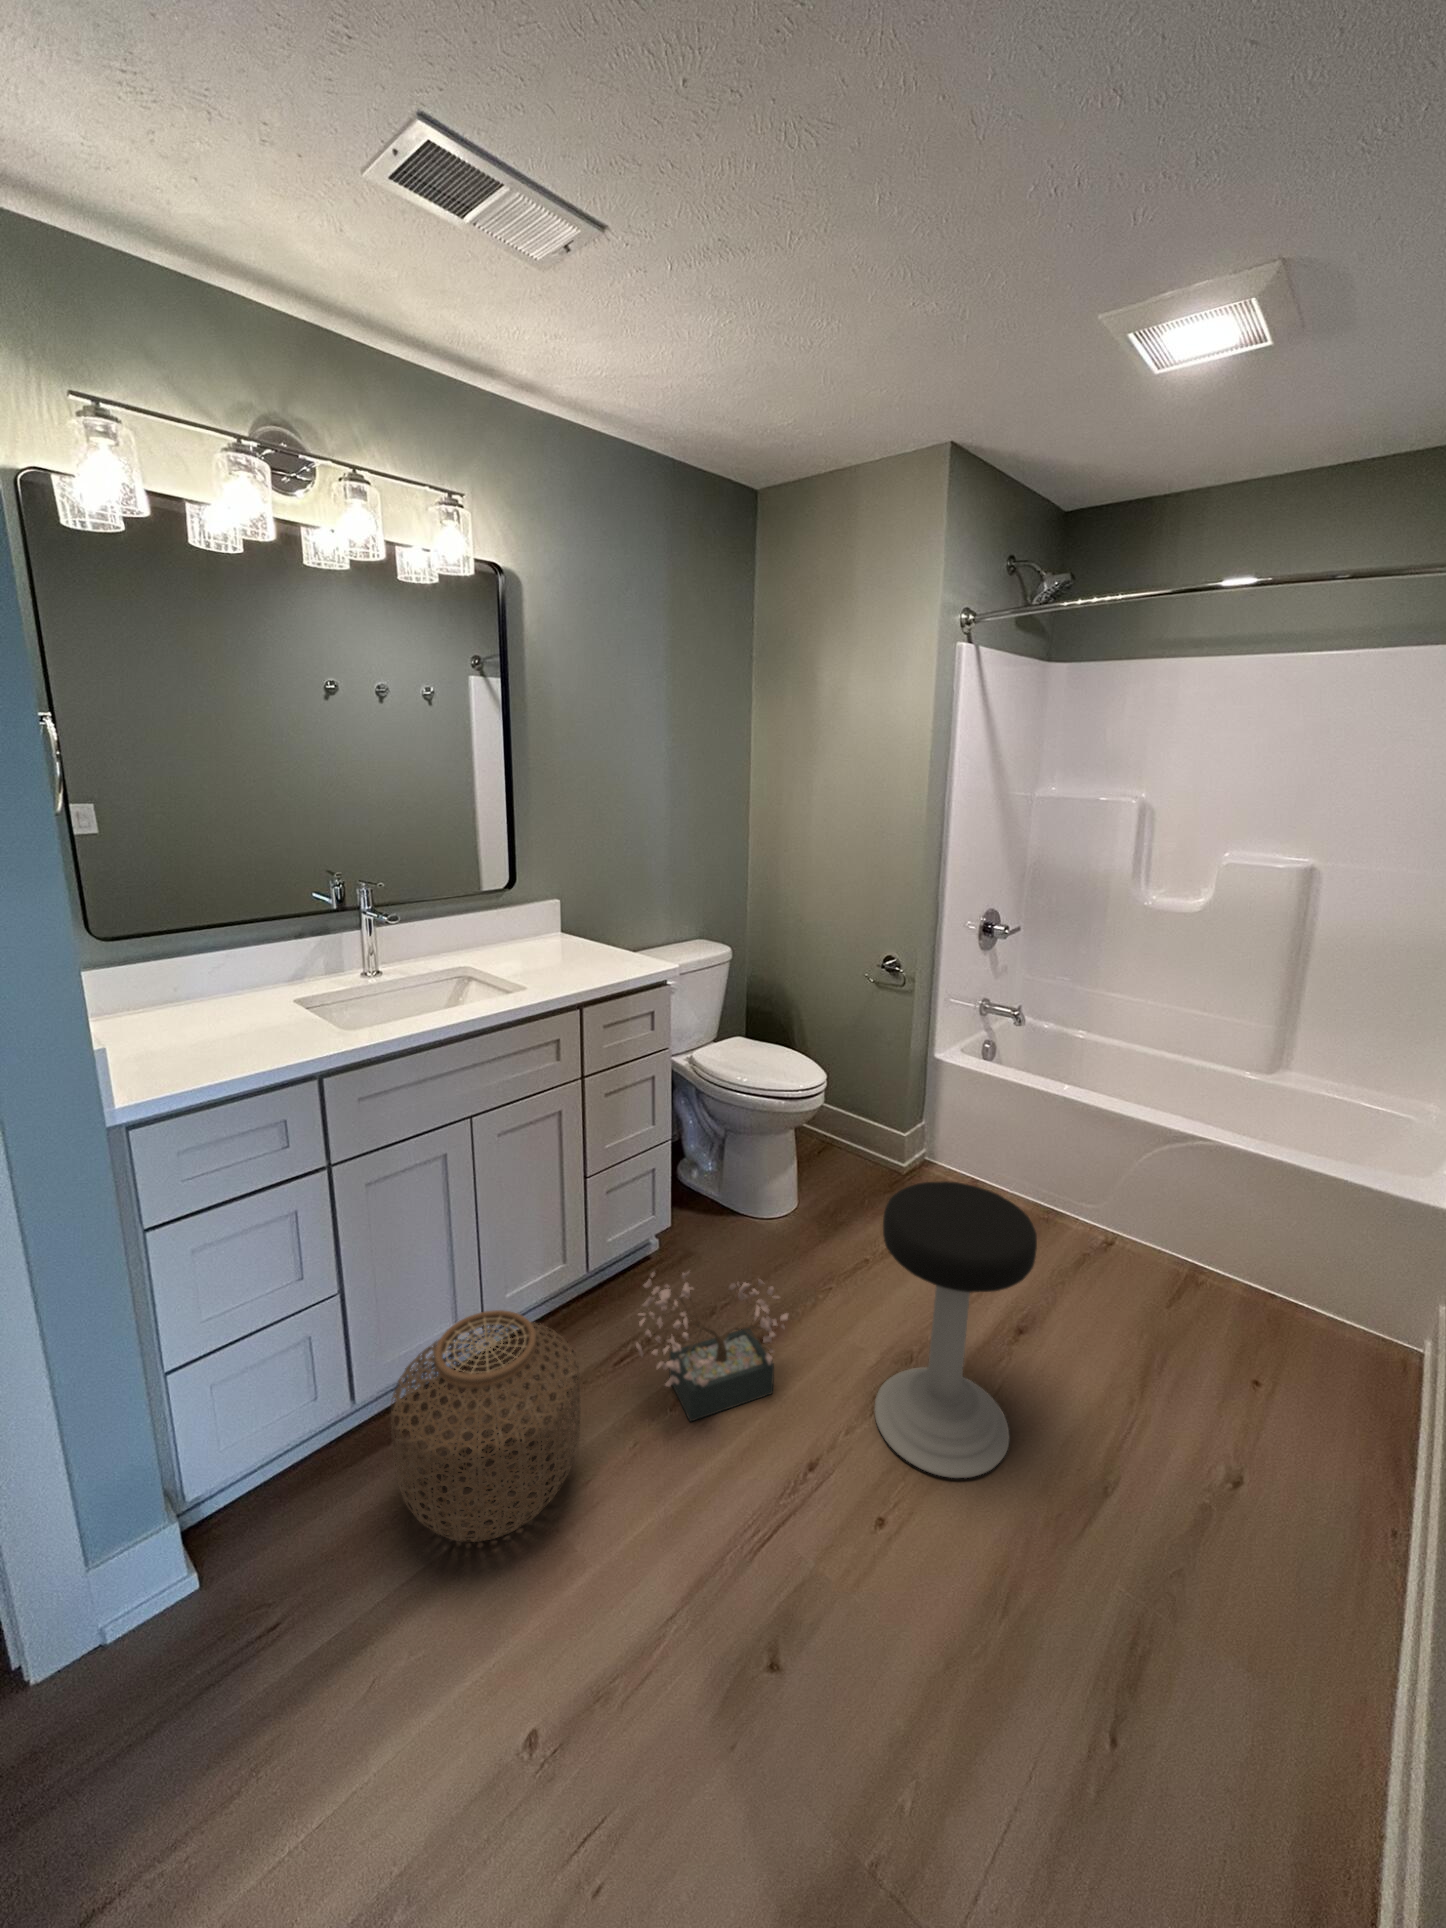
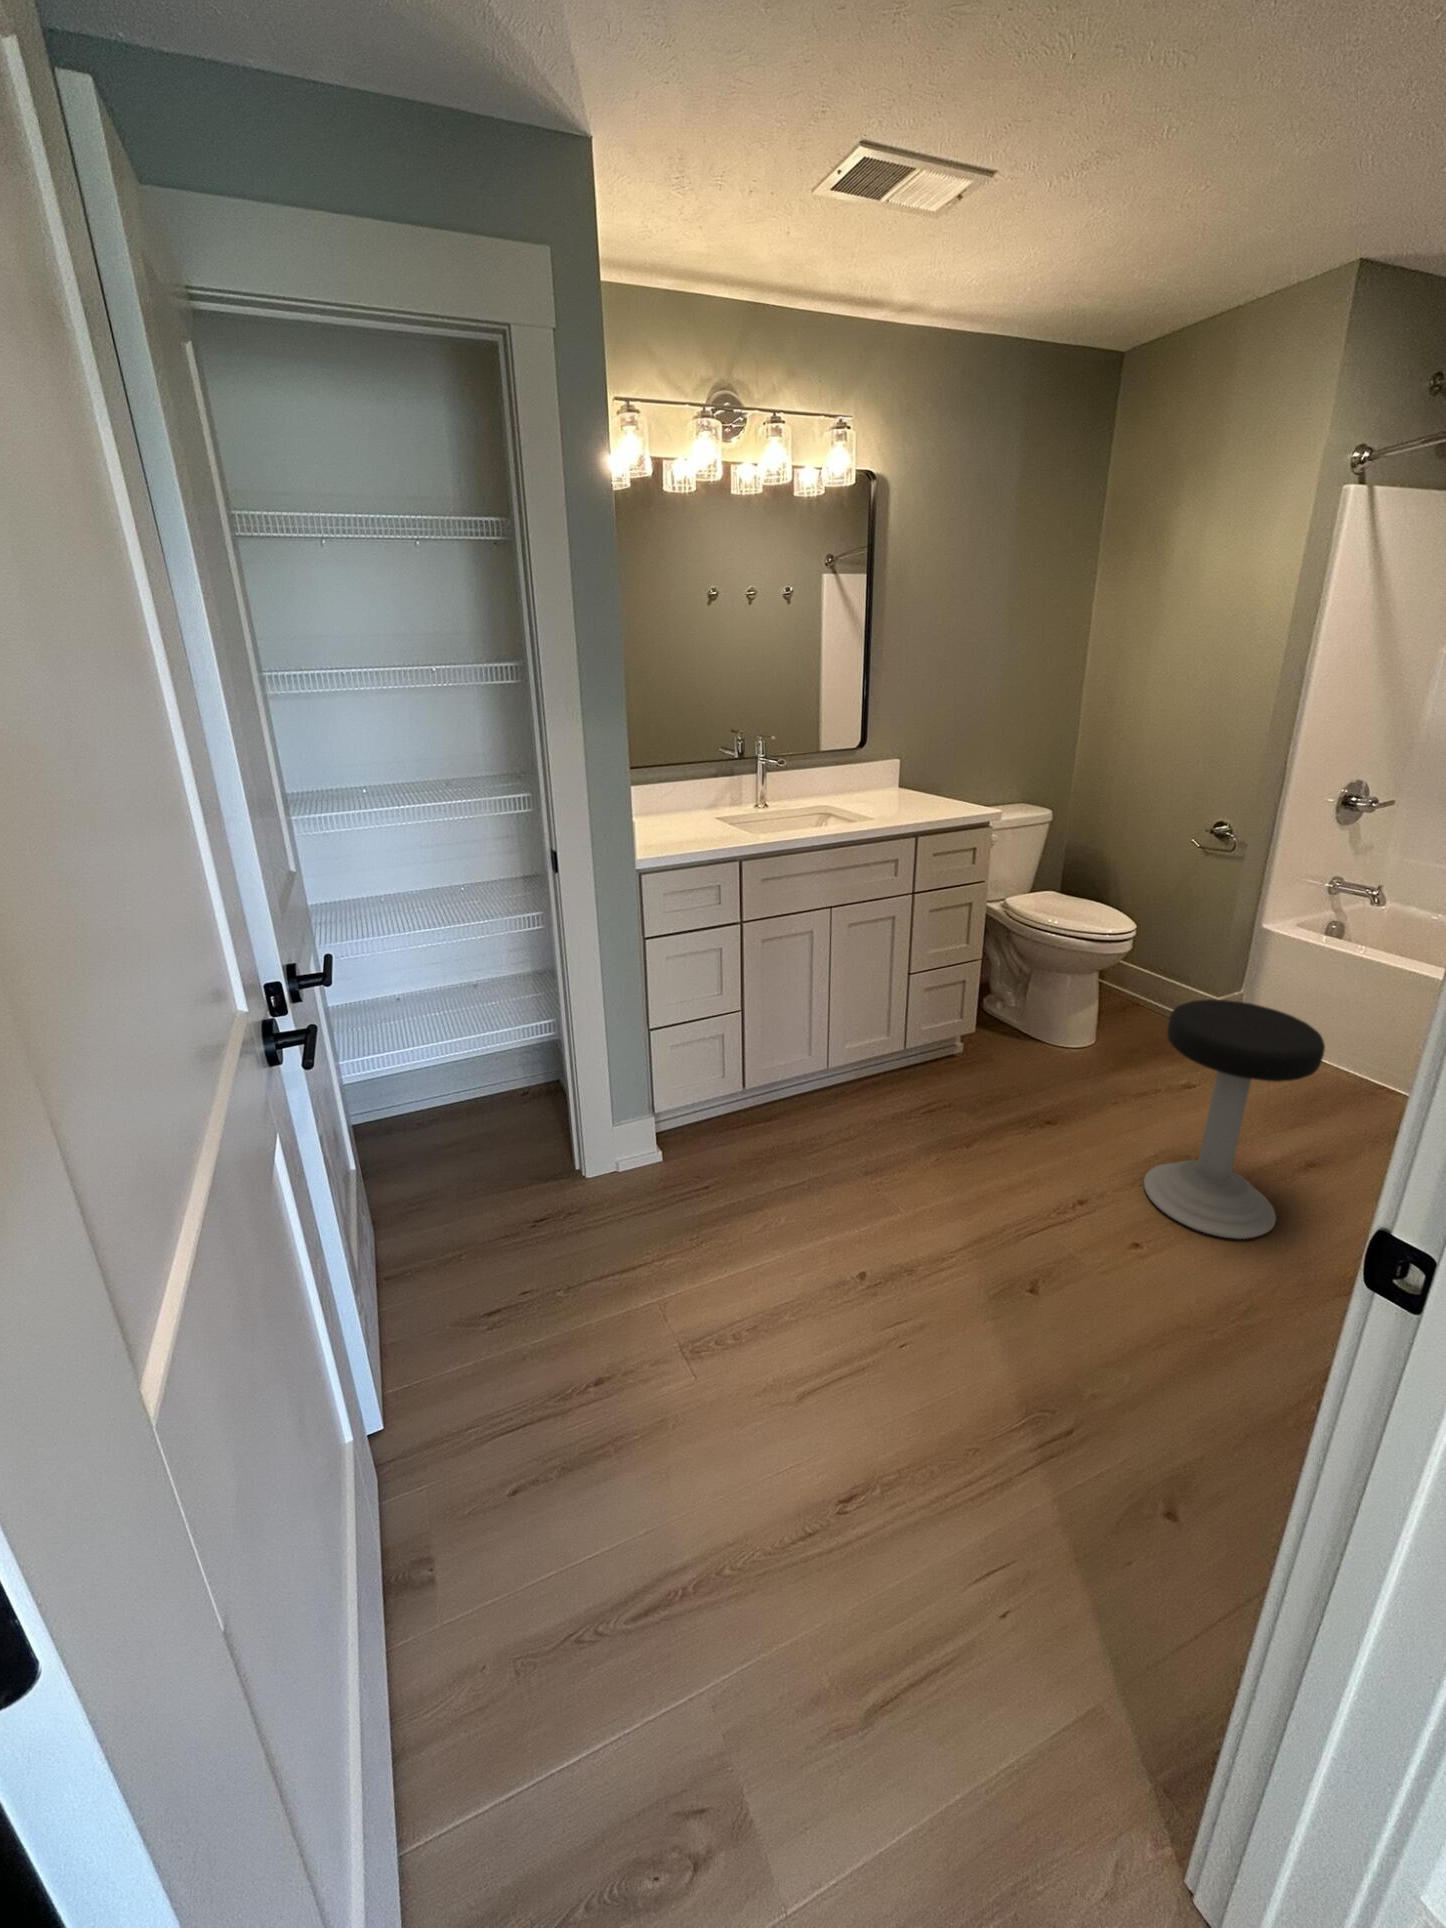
decorative plant: present [636,1272,788,1421] -> none [943,1041,1073,1154]
woven basket: present [391,1310,581,1542] -> none [776,1036,902,1180]

